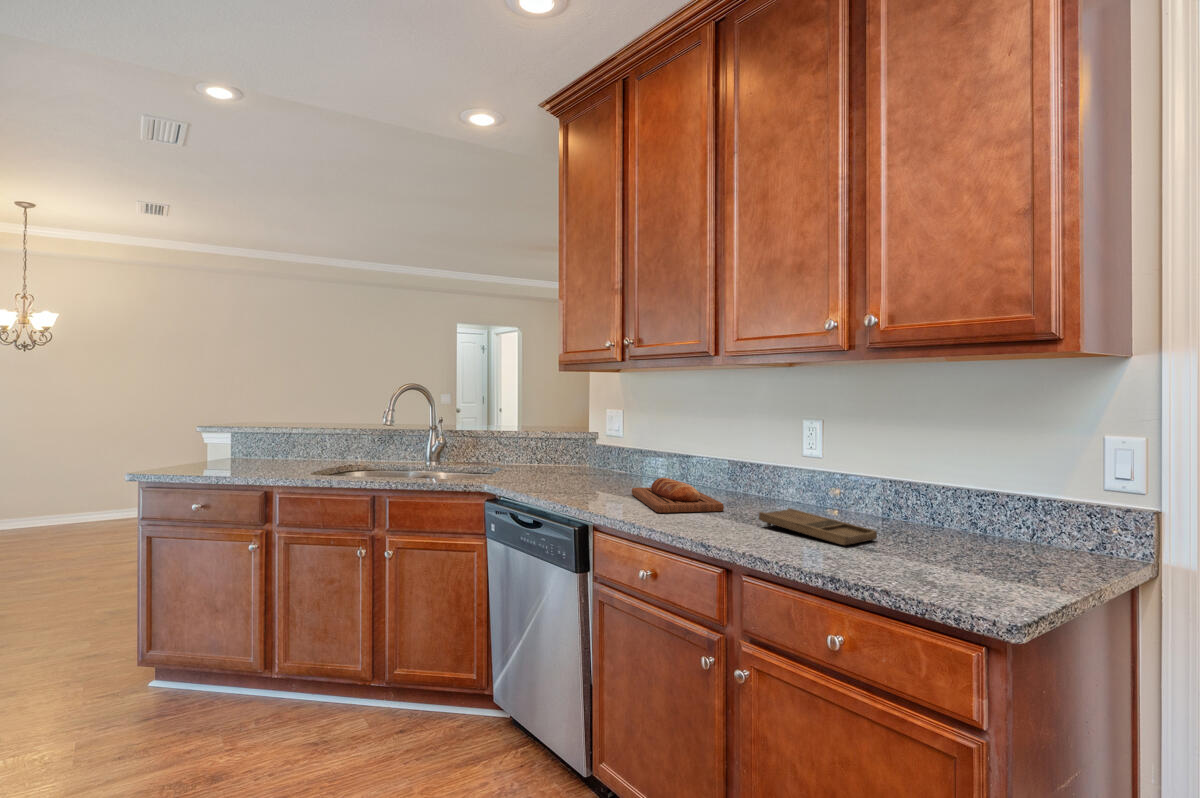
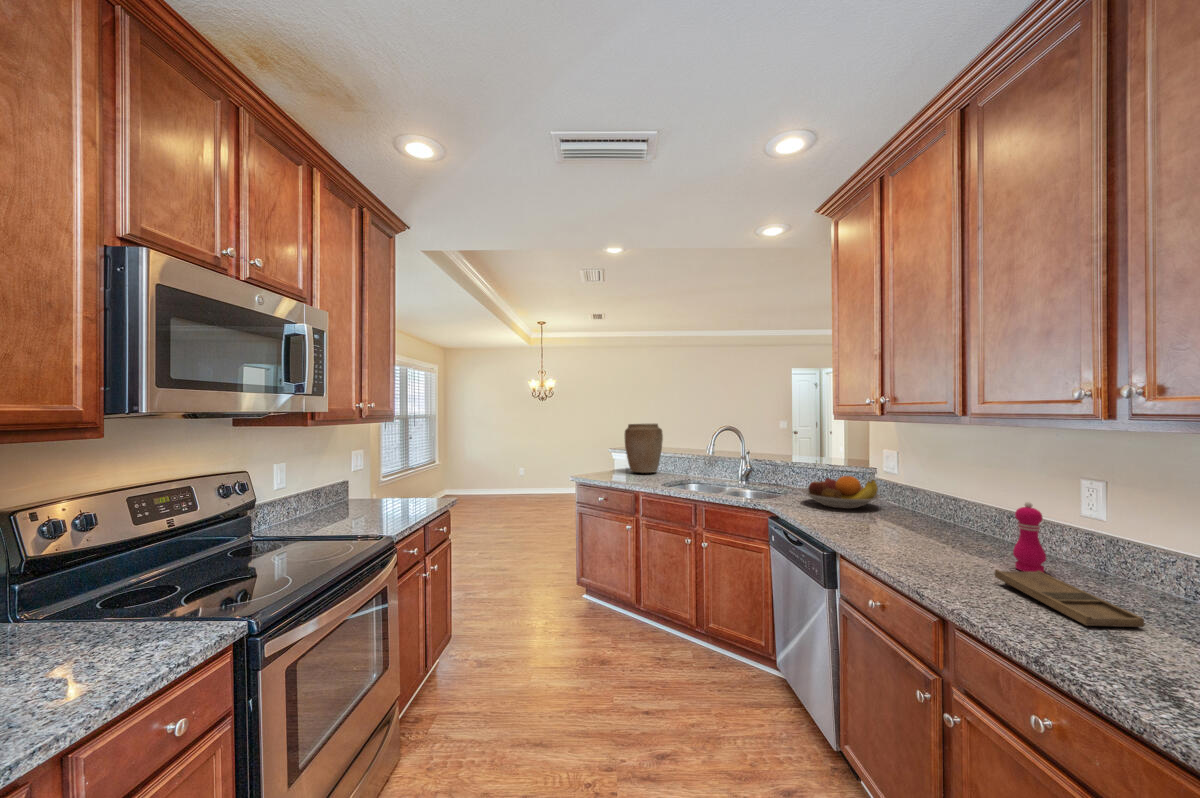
vase: none [224,382,294,464] -> present [625,424,663,473]
fruit bowl: none [521,441,610,481] -> present [802,476,880,509]
pepper mill: none [761,442,787,514] -> present [1013,502,1046,572]
bread loaf: present [632,478,724,513] -> none [887,518,969,559]

